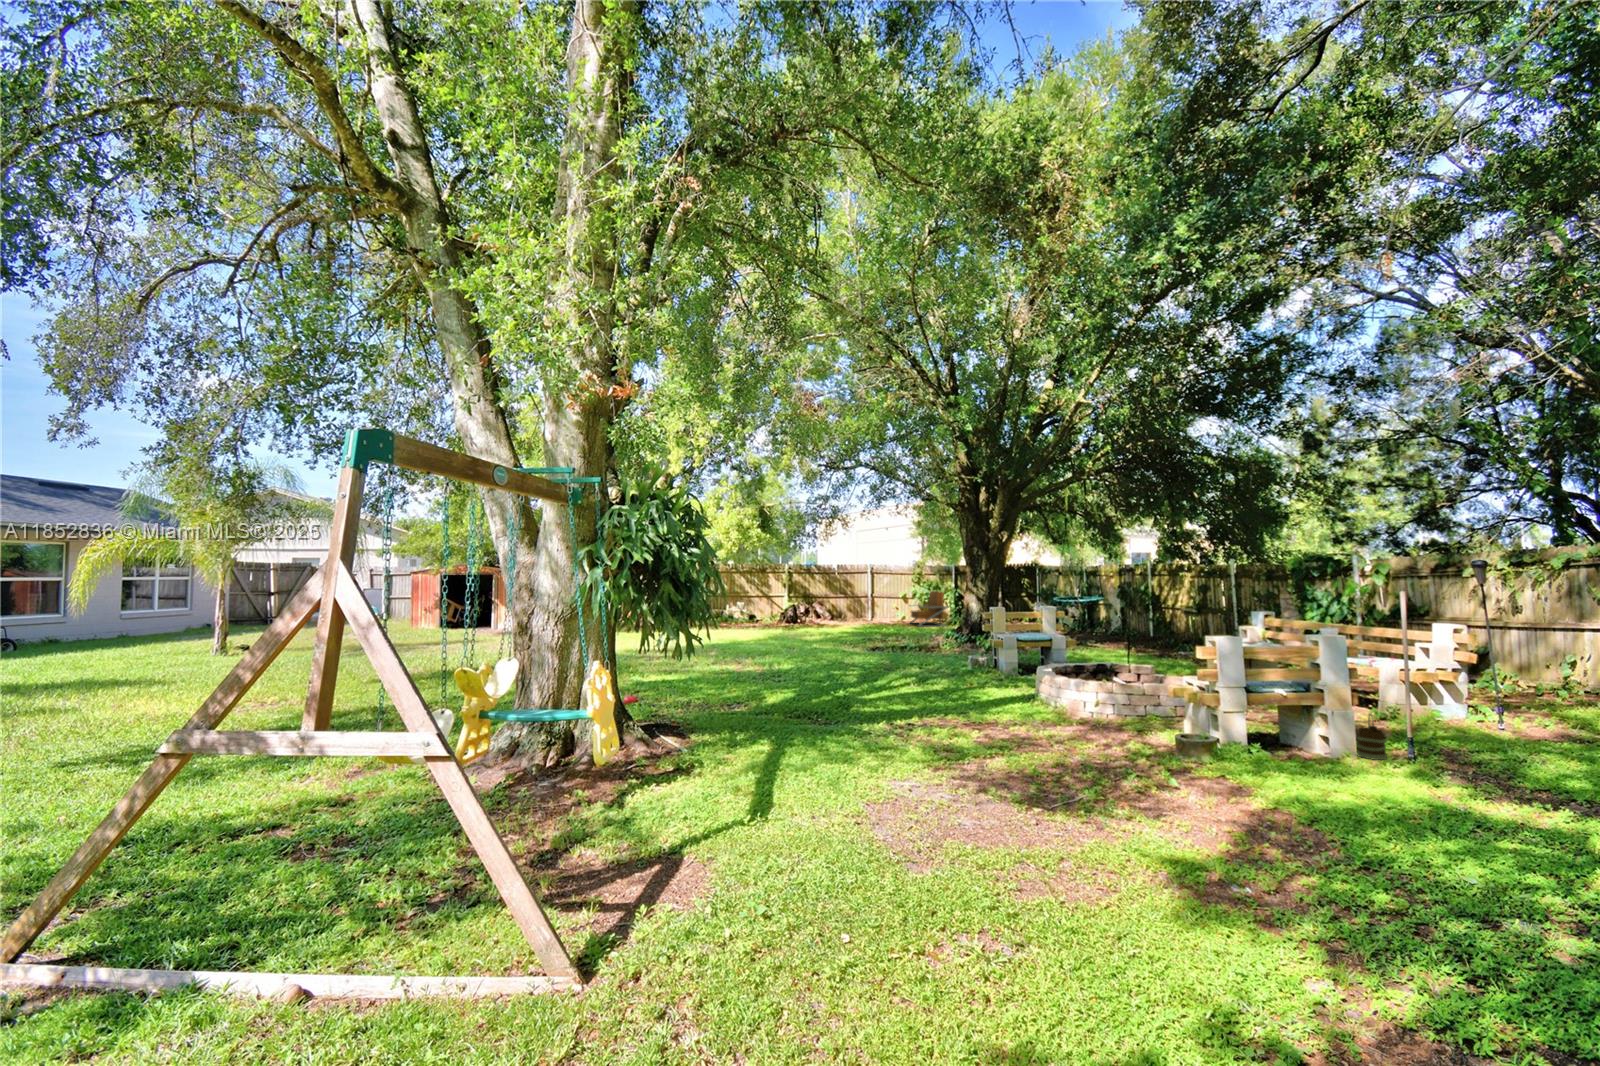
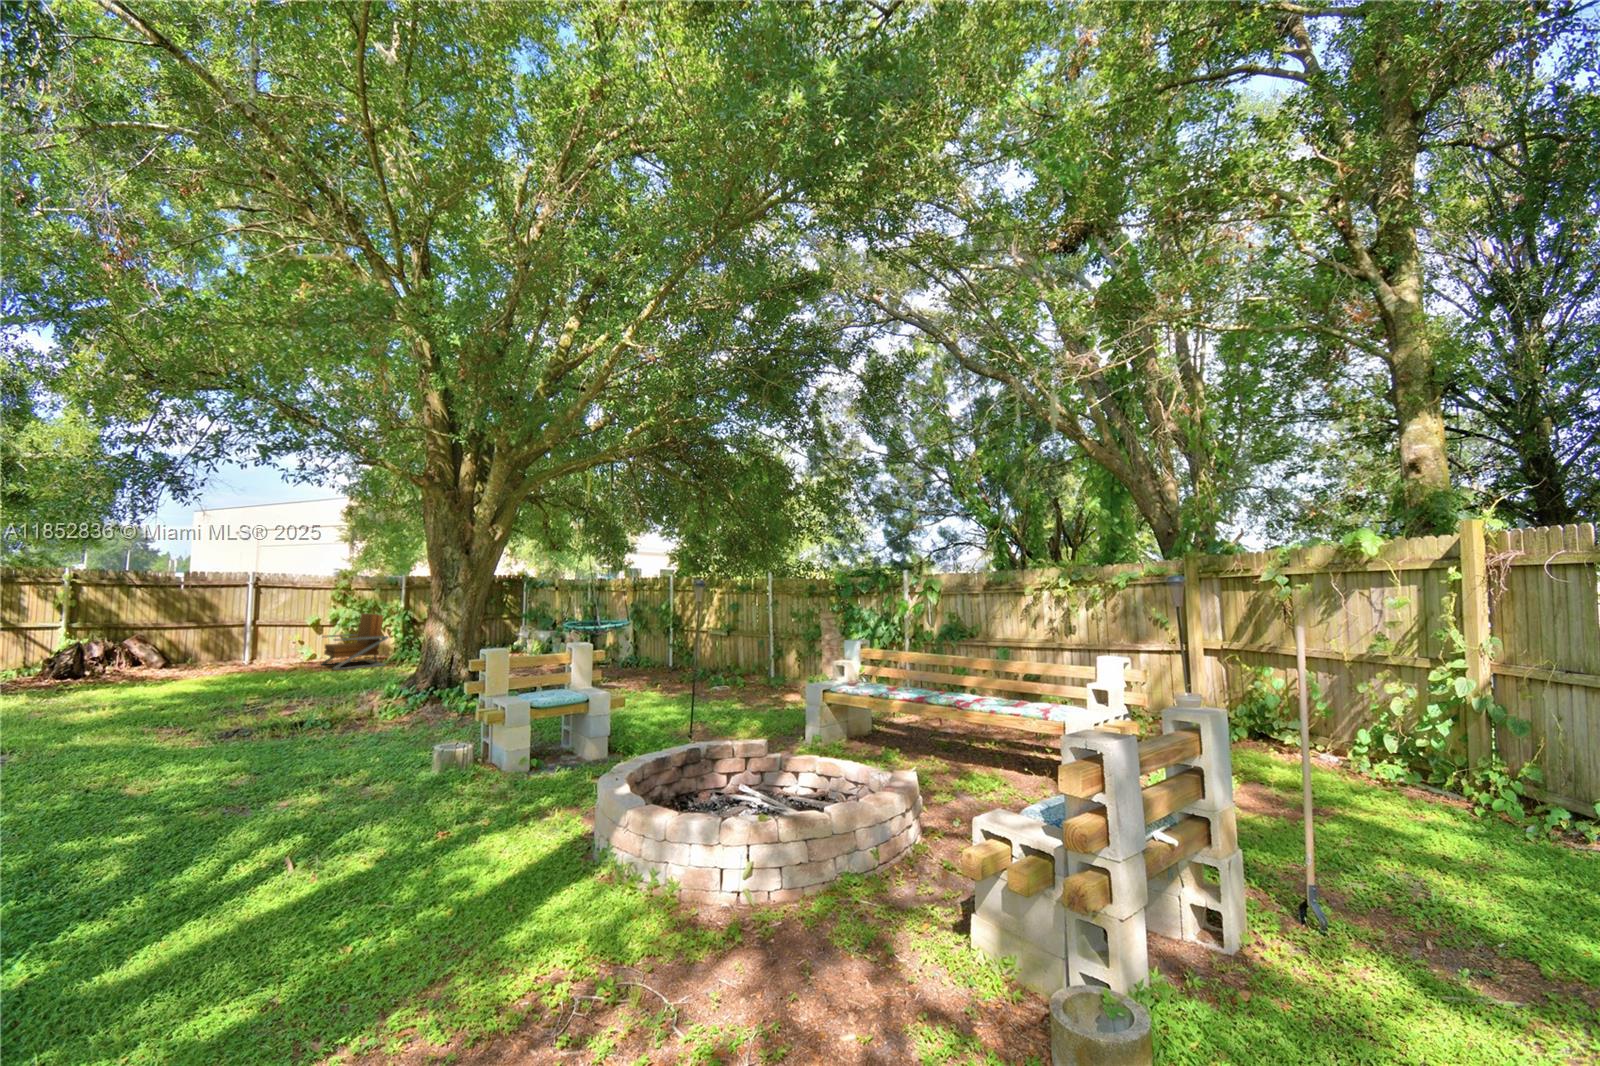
wooden bucket: present [1357,714,1387,760] -> none [1220,903,1284,1020]

